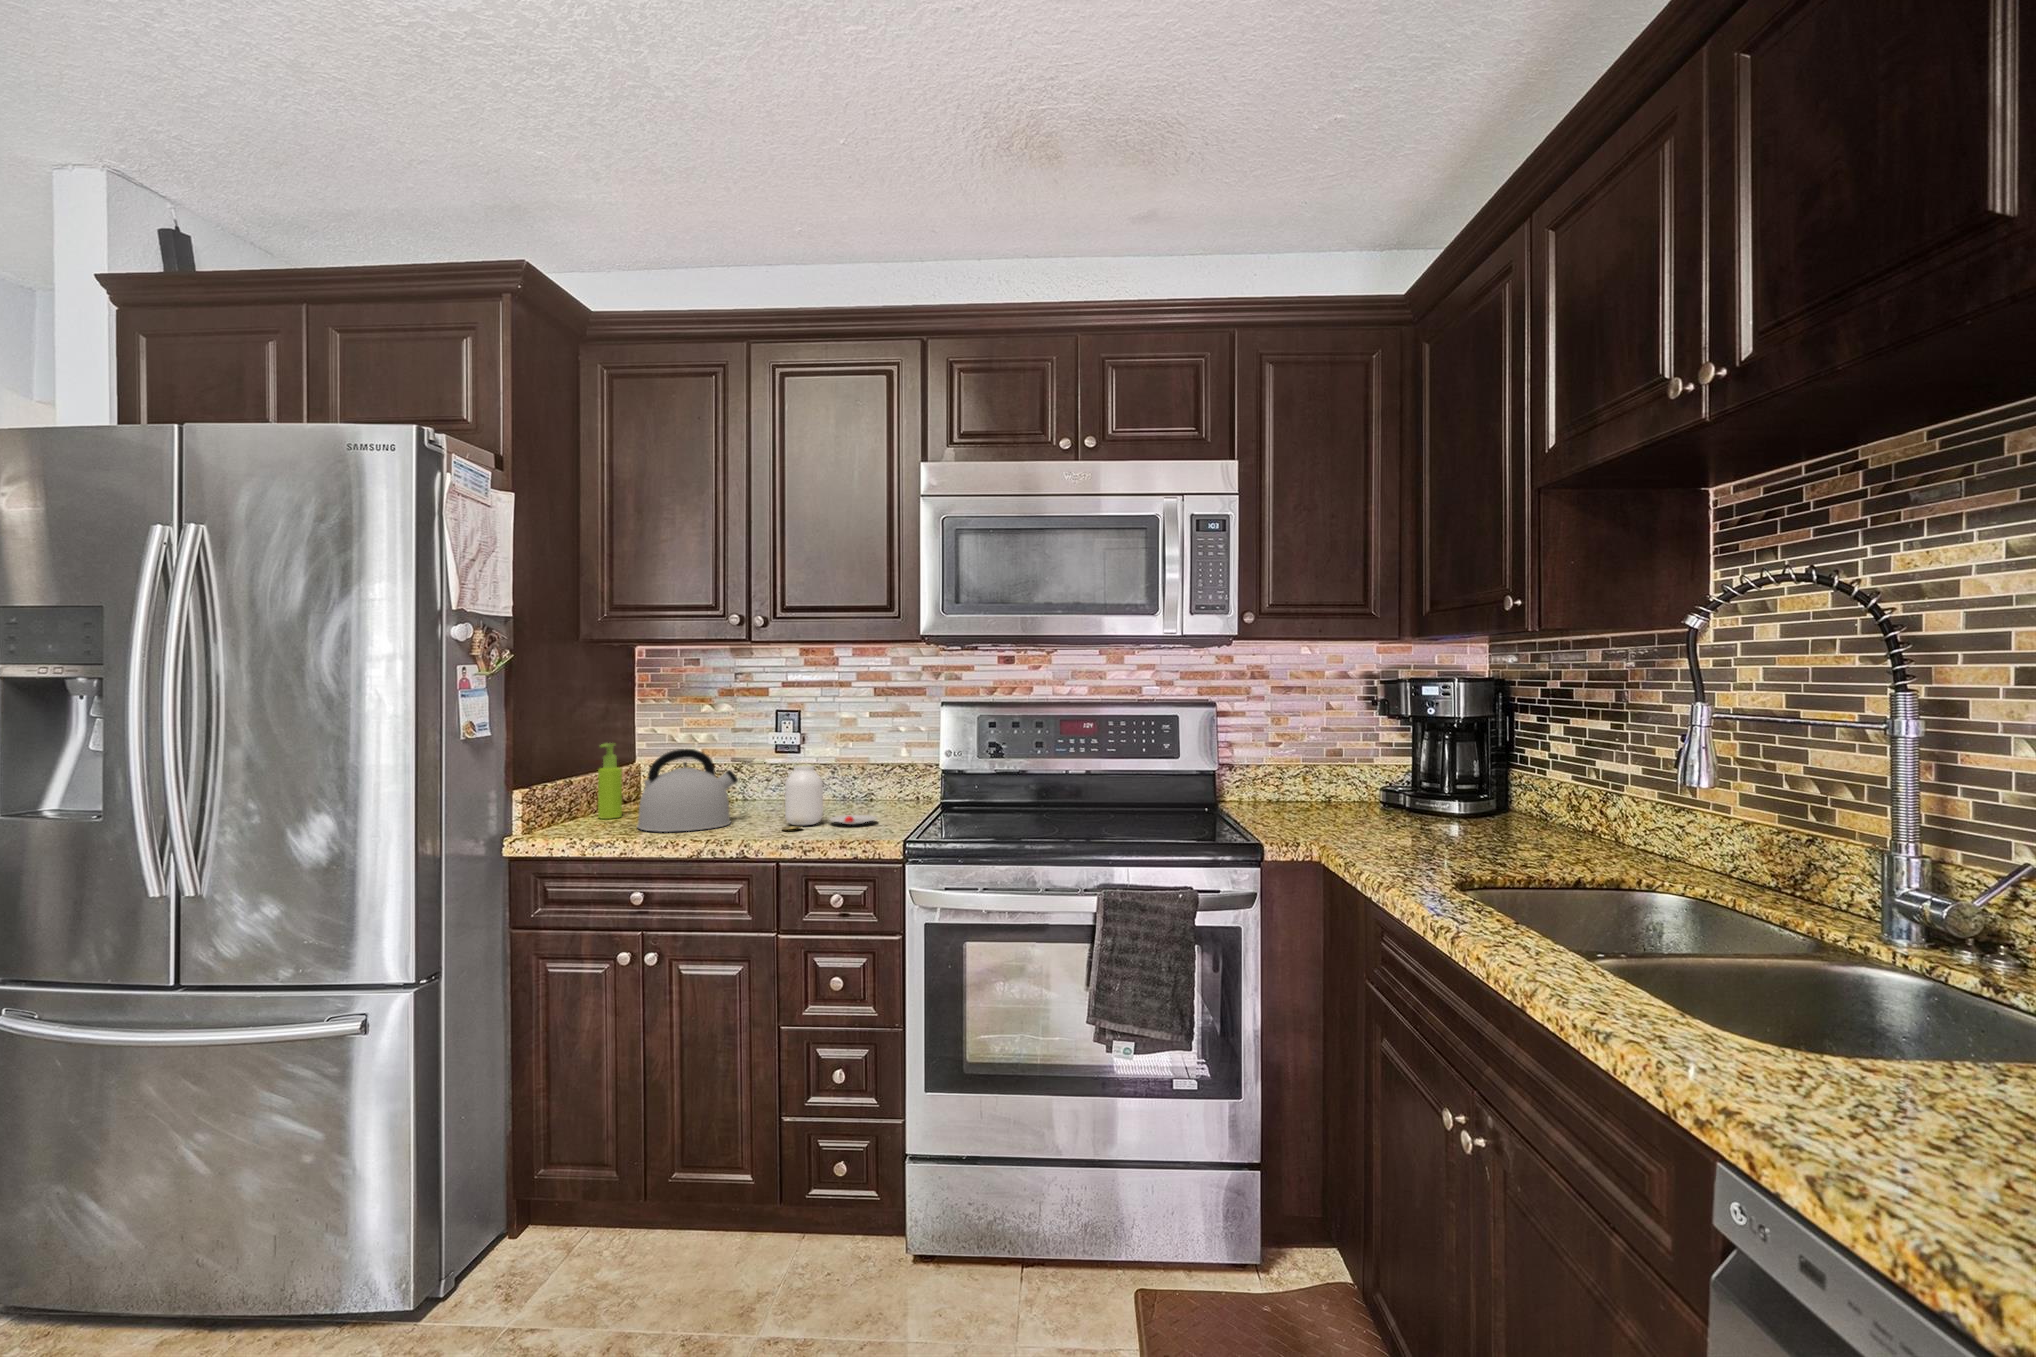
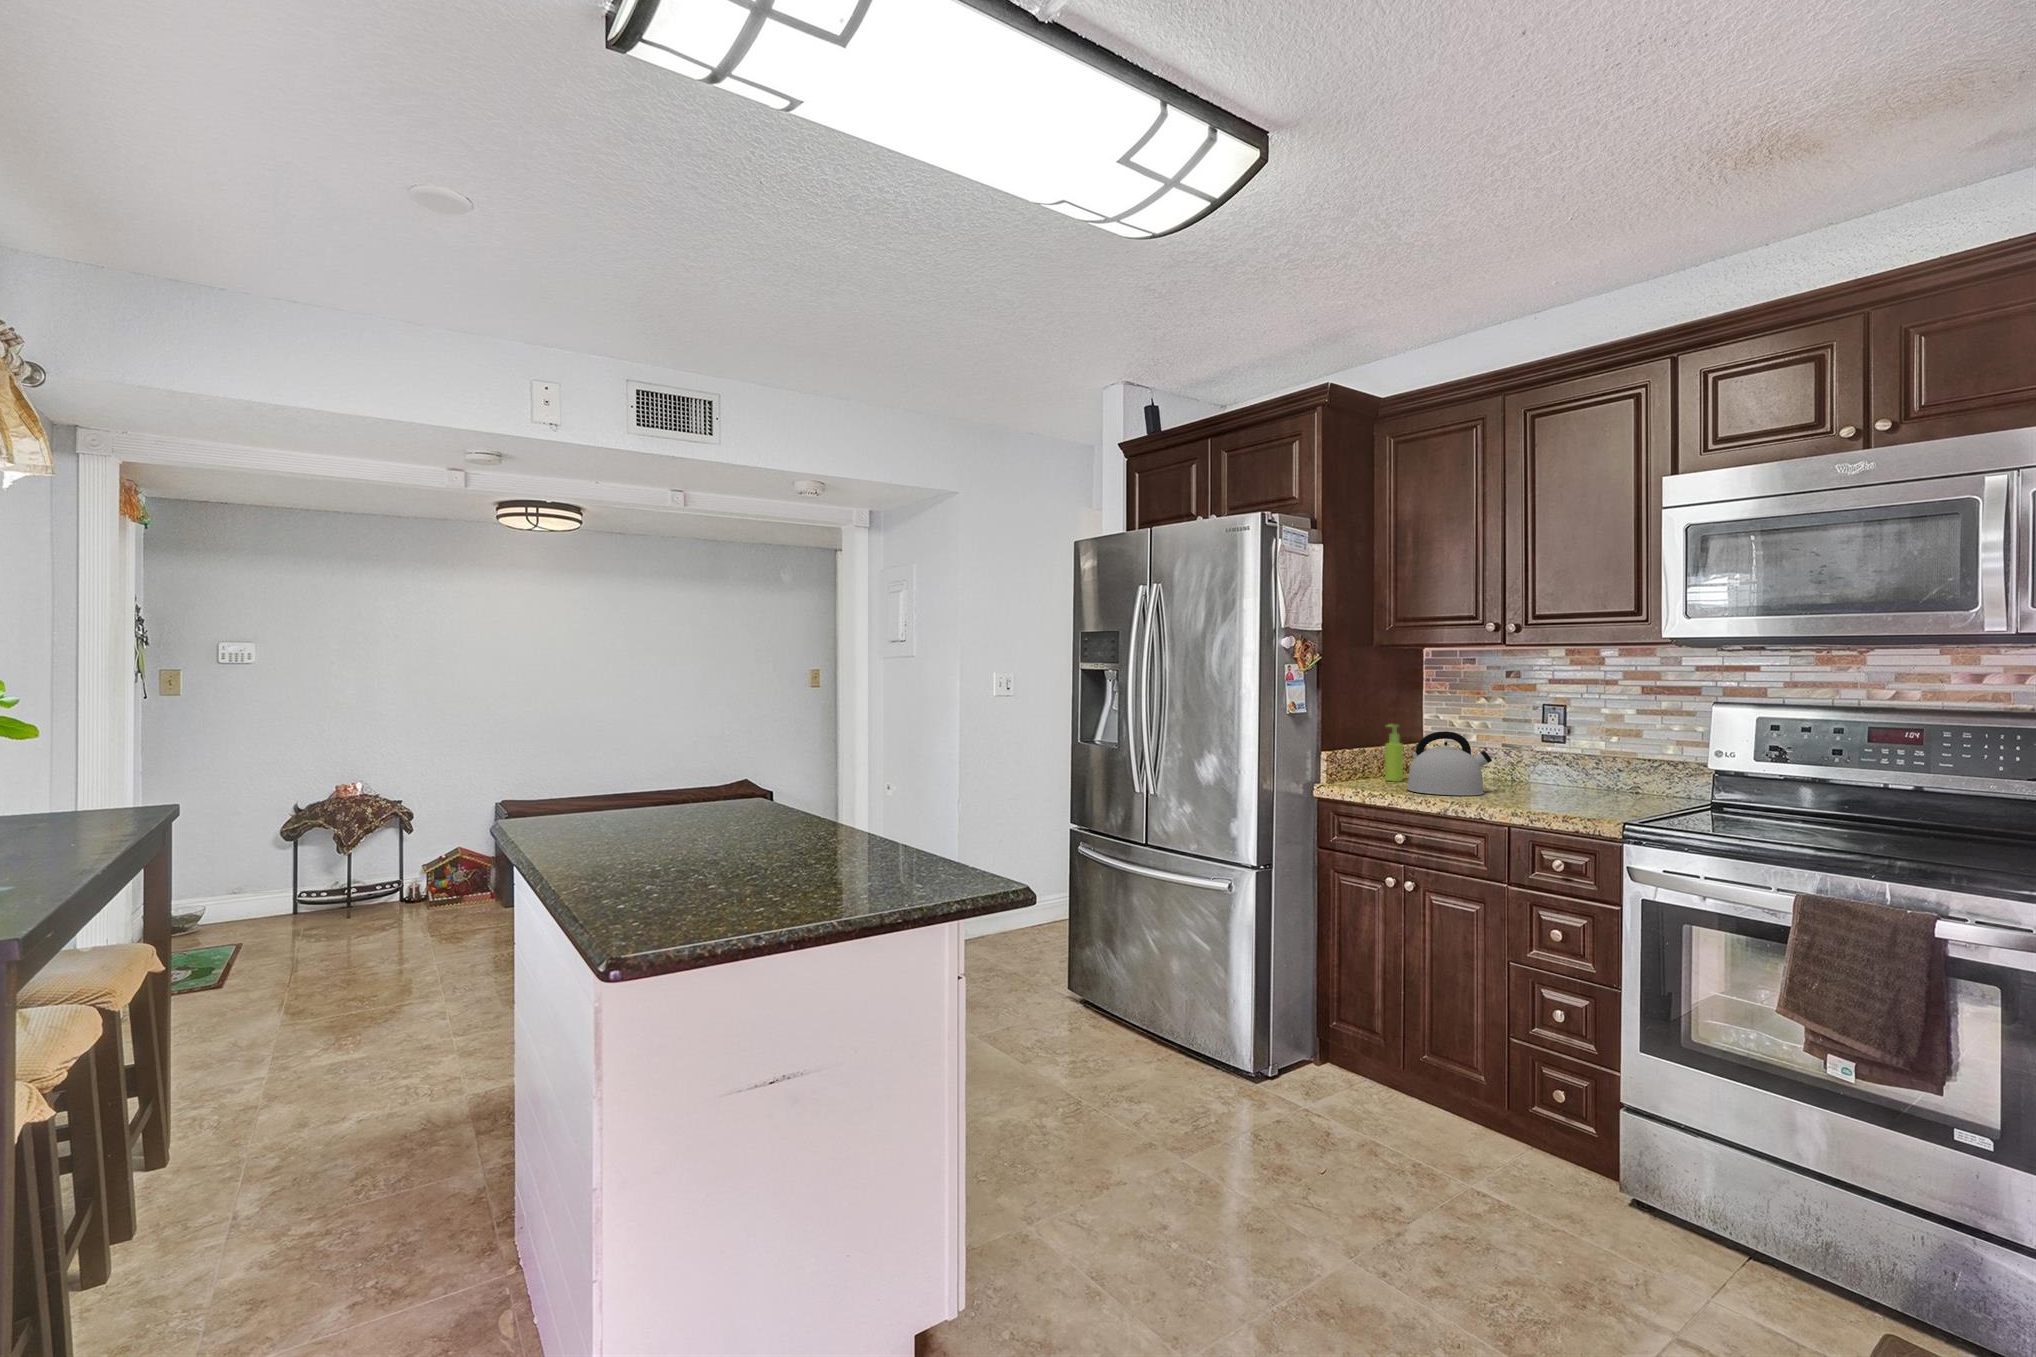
jar: present [782,765,877,830] -> none [1520,751,1619,807]

